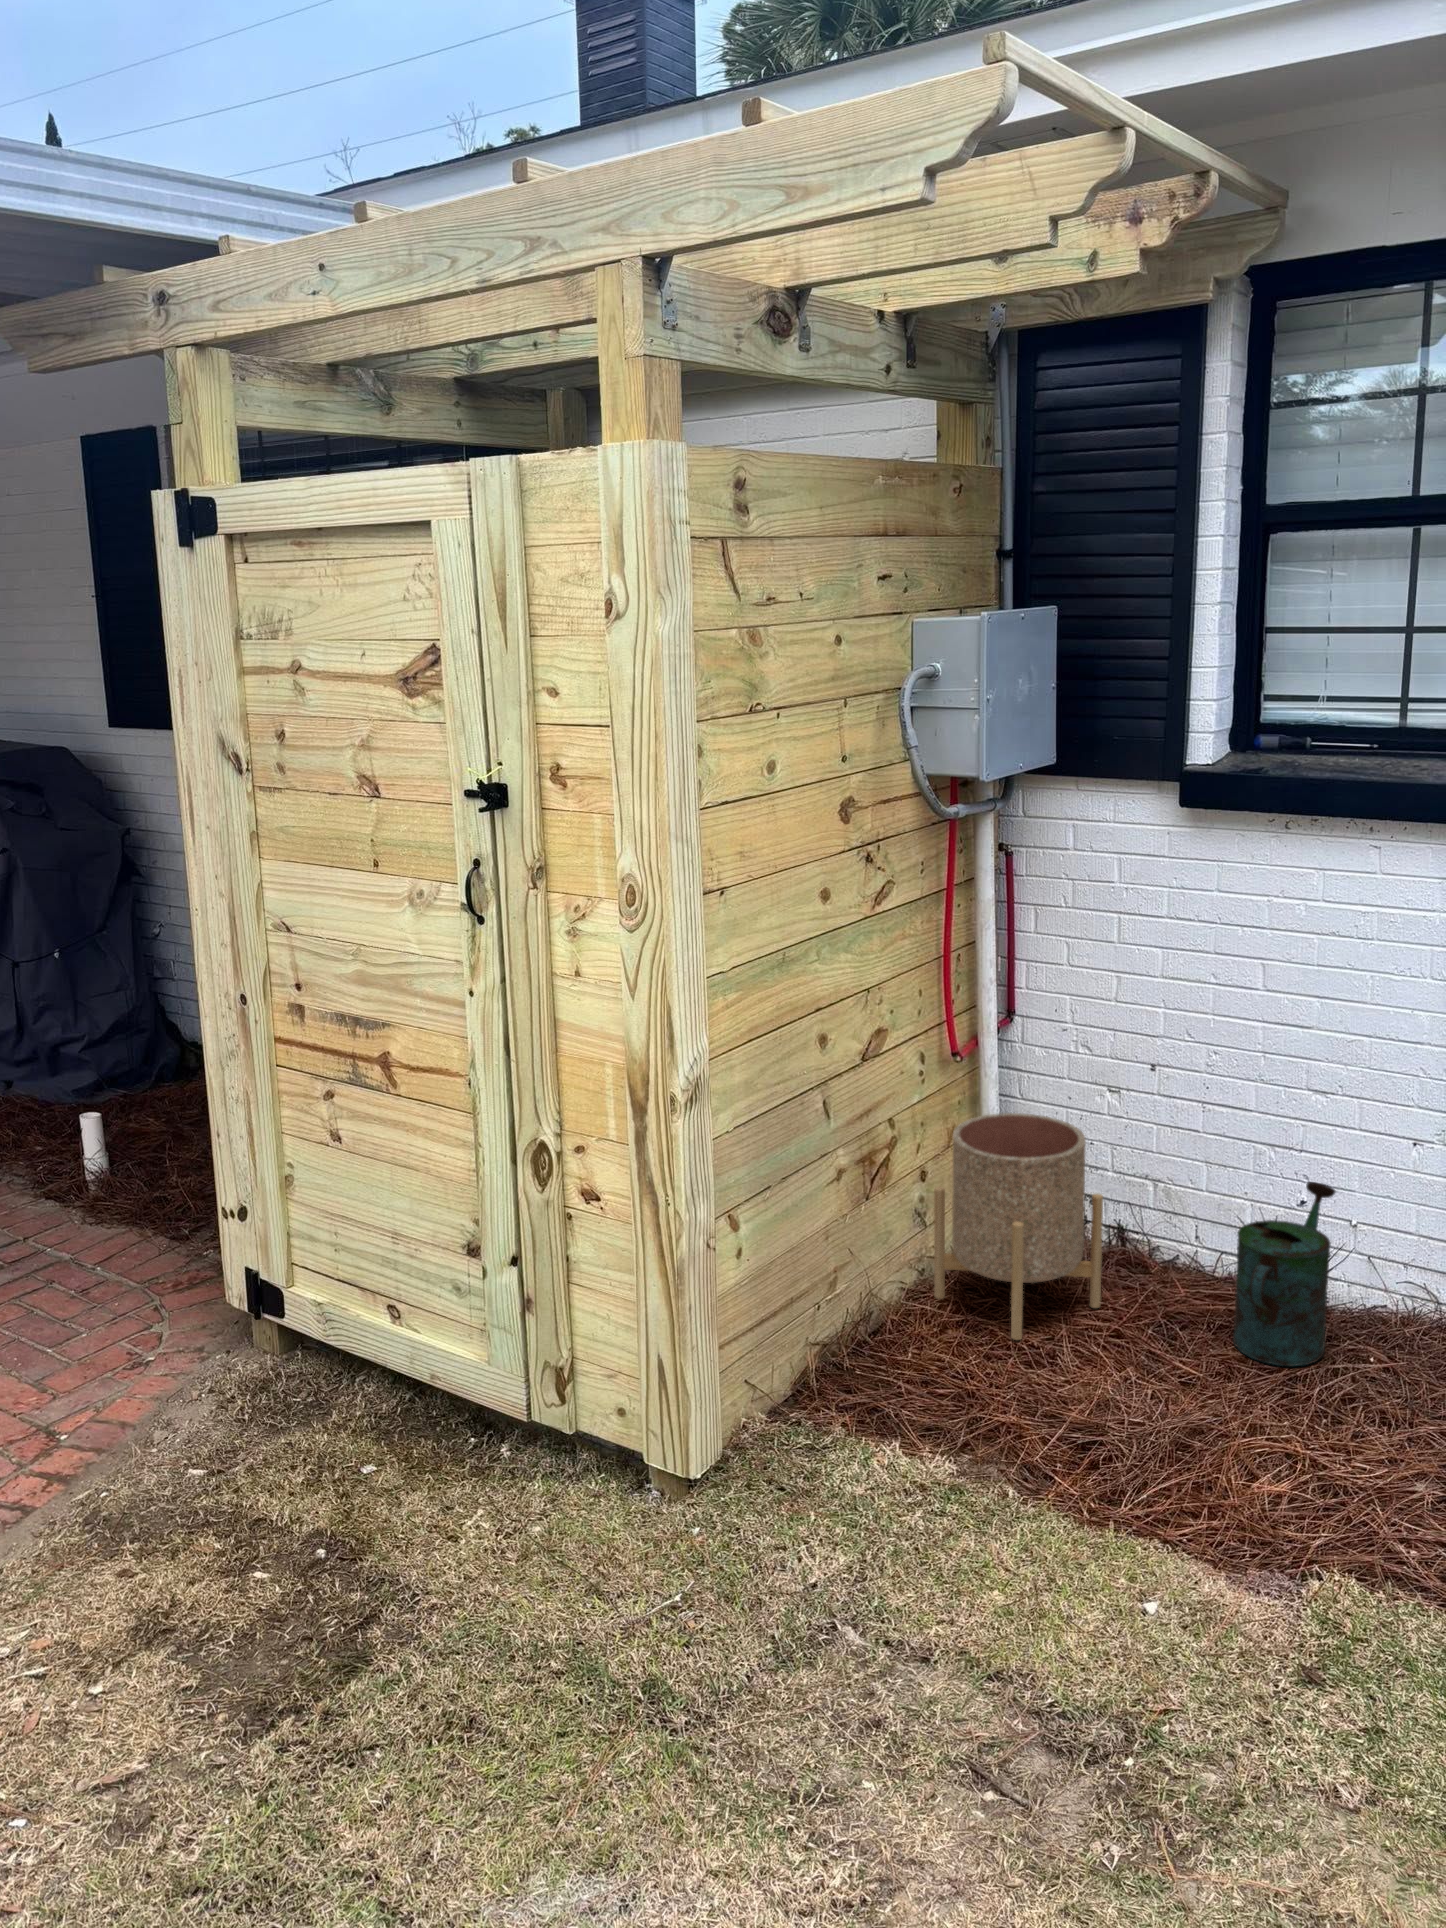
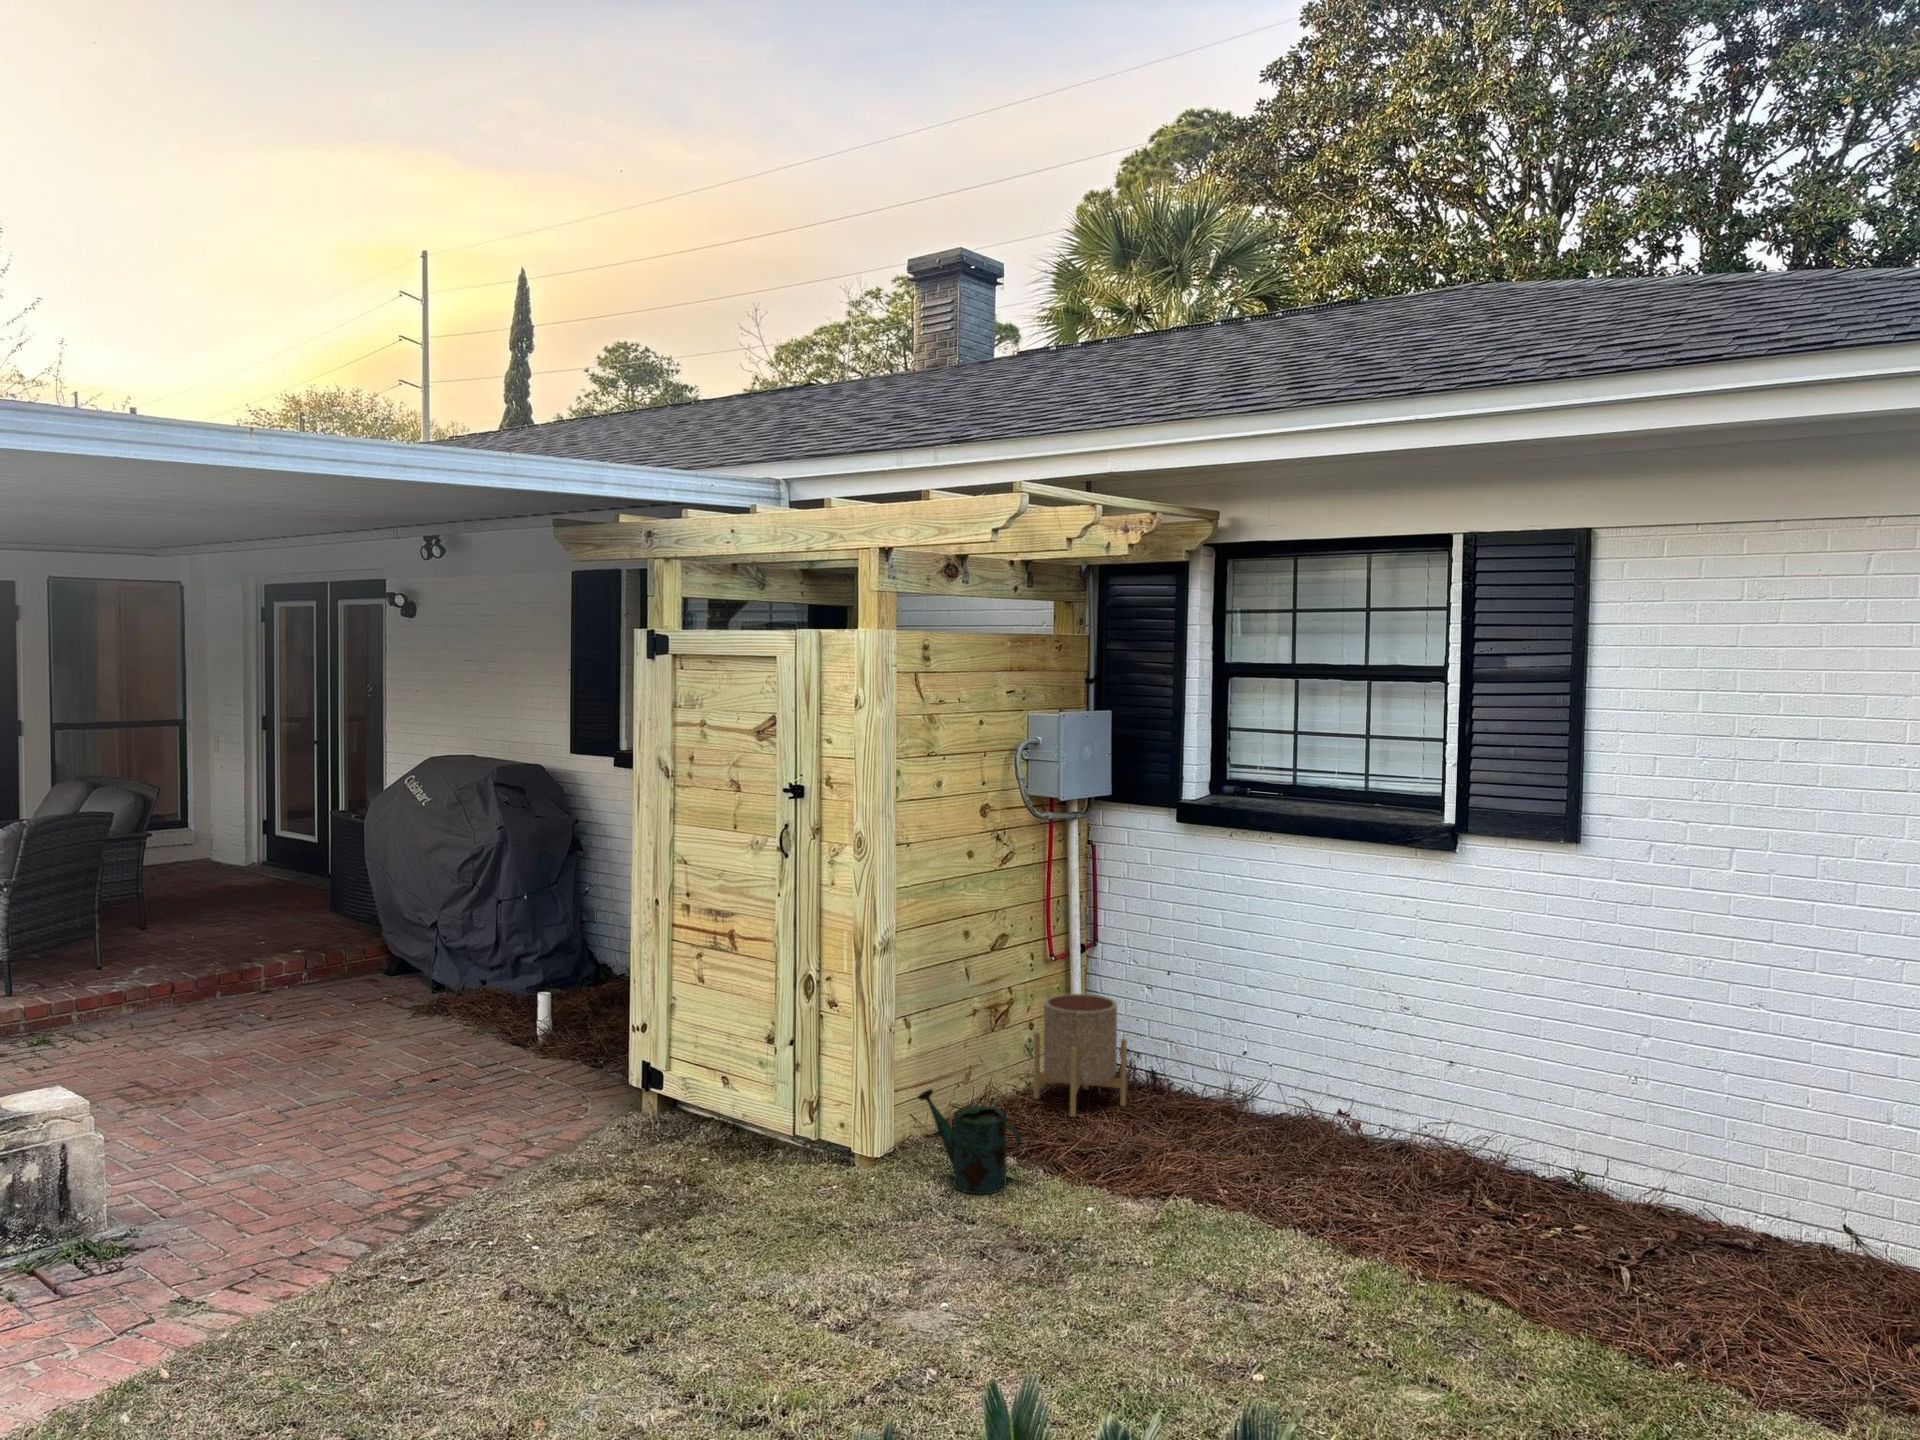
watering can: present [1233,1182,1335,1366] -> present [918,1089,1021,1194]

